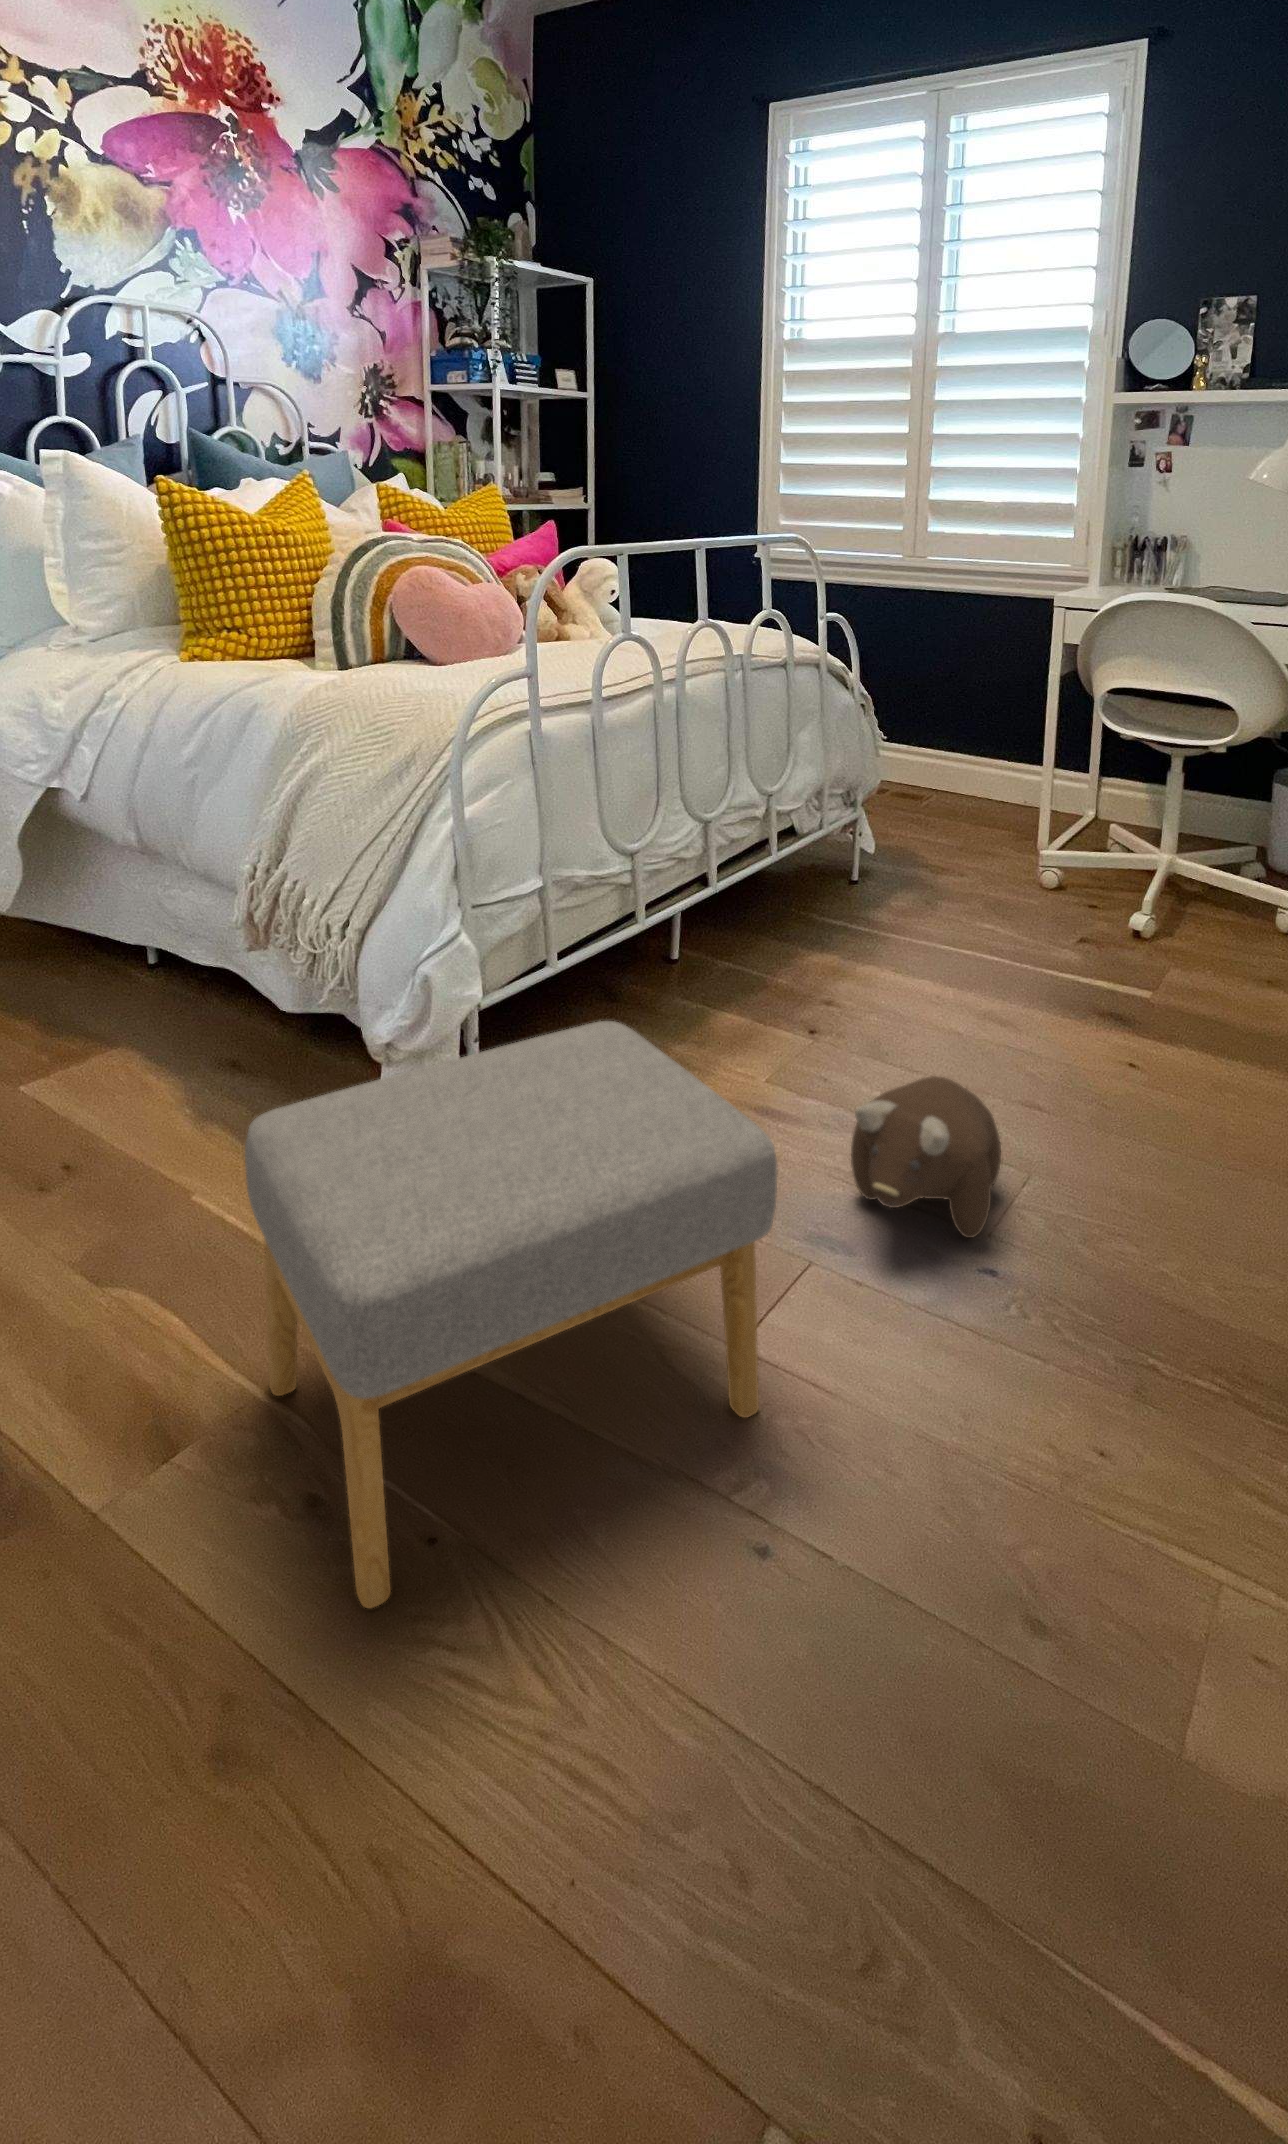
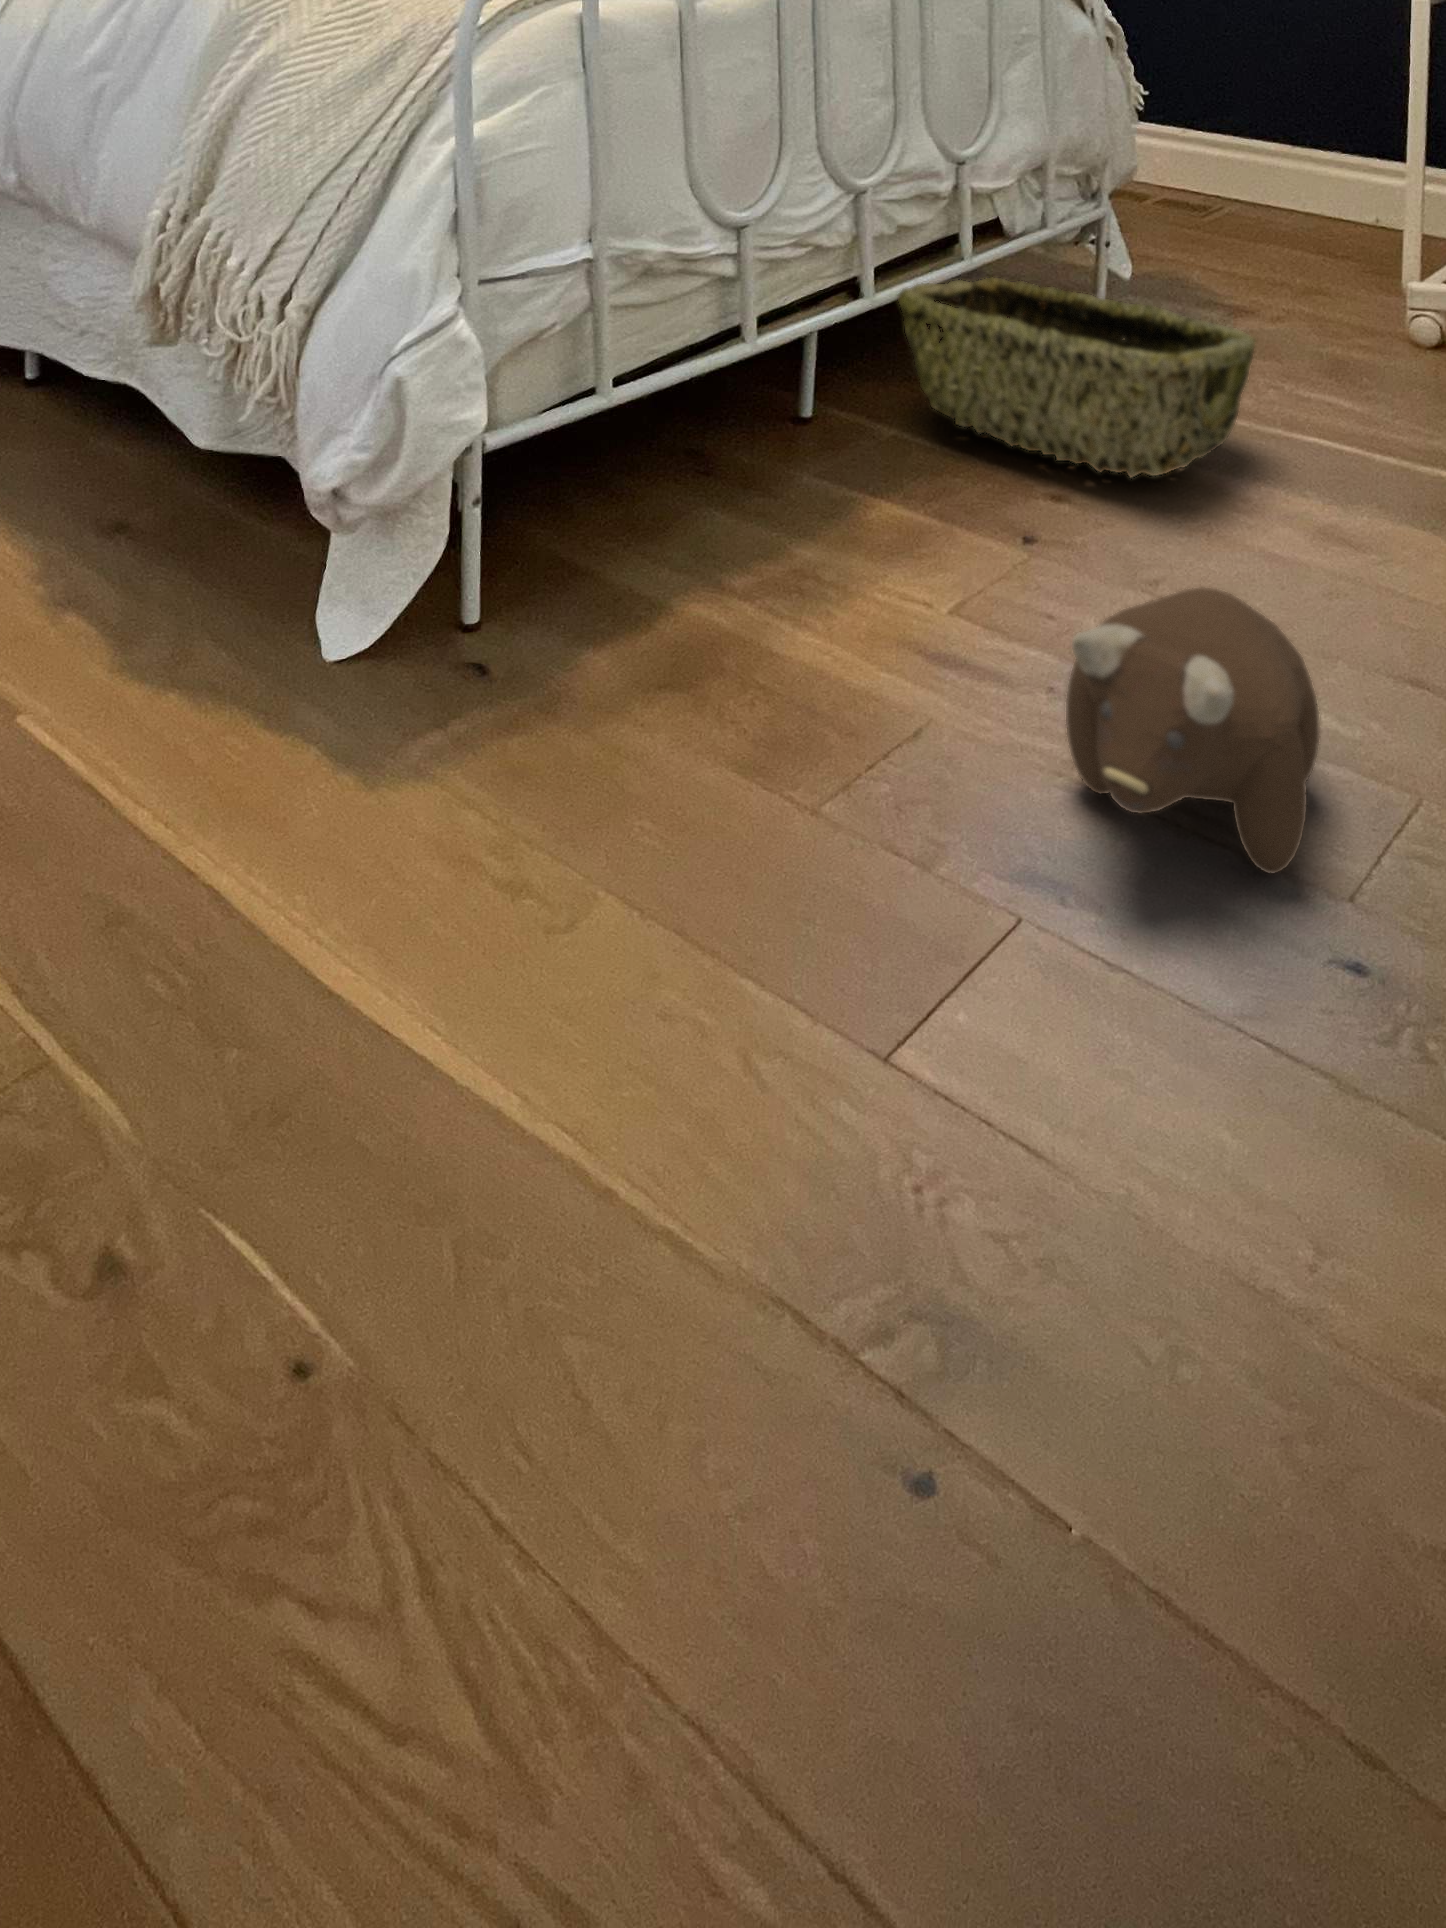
woven basket: none [740,880,973,1009] -> present [898,278,1255,477]
footstool: present [245,1021,778,1608] -> none [43,467,933,1555]

